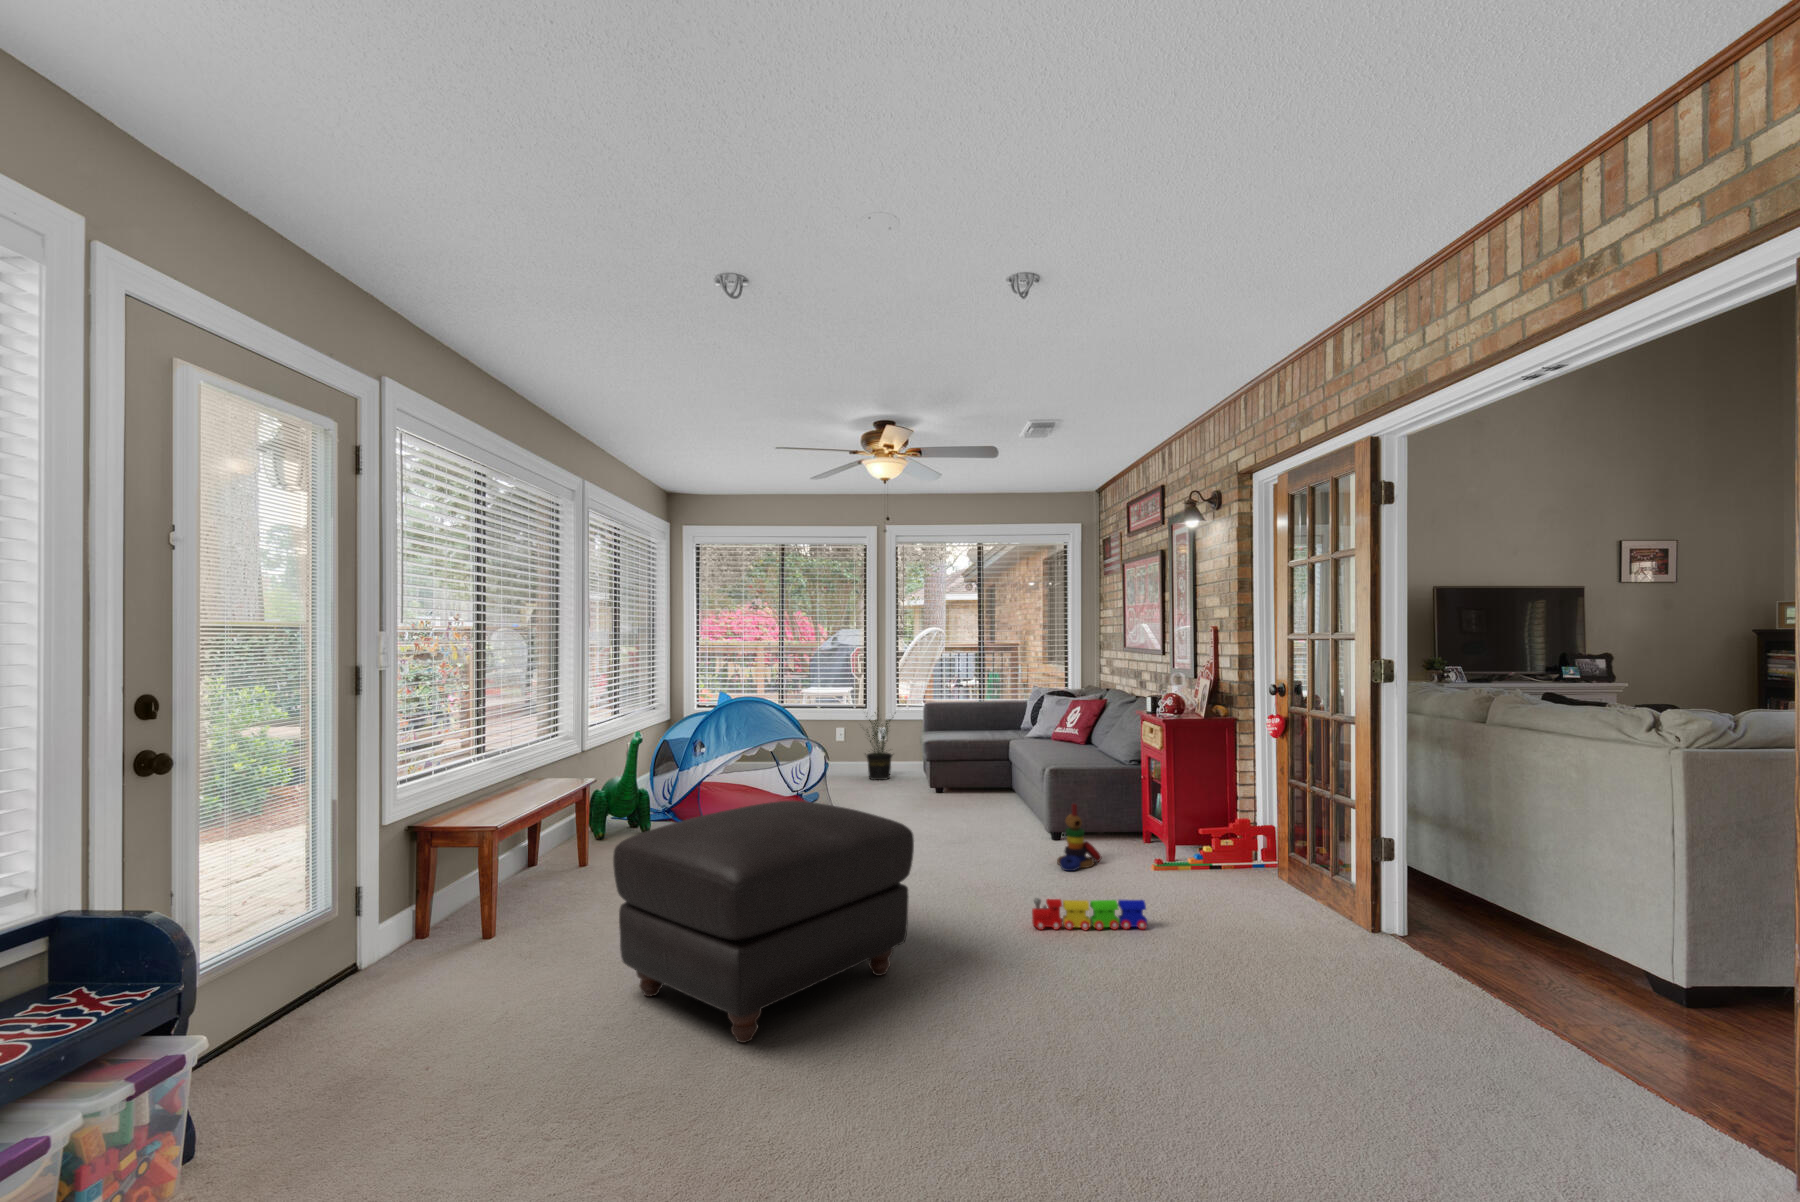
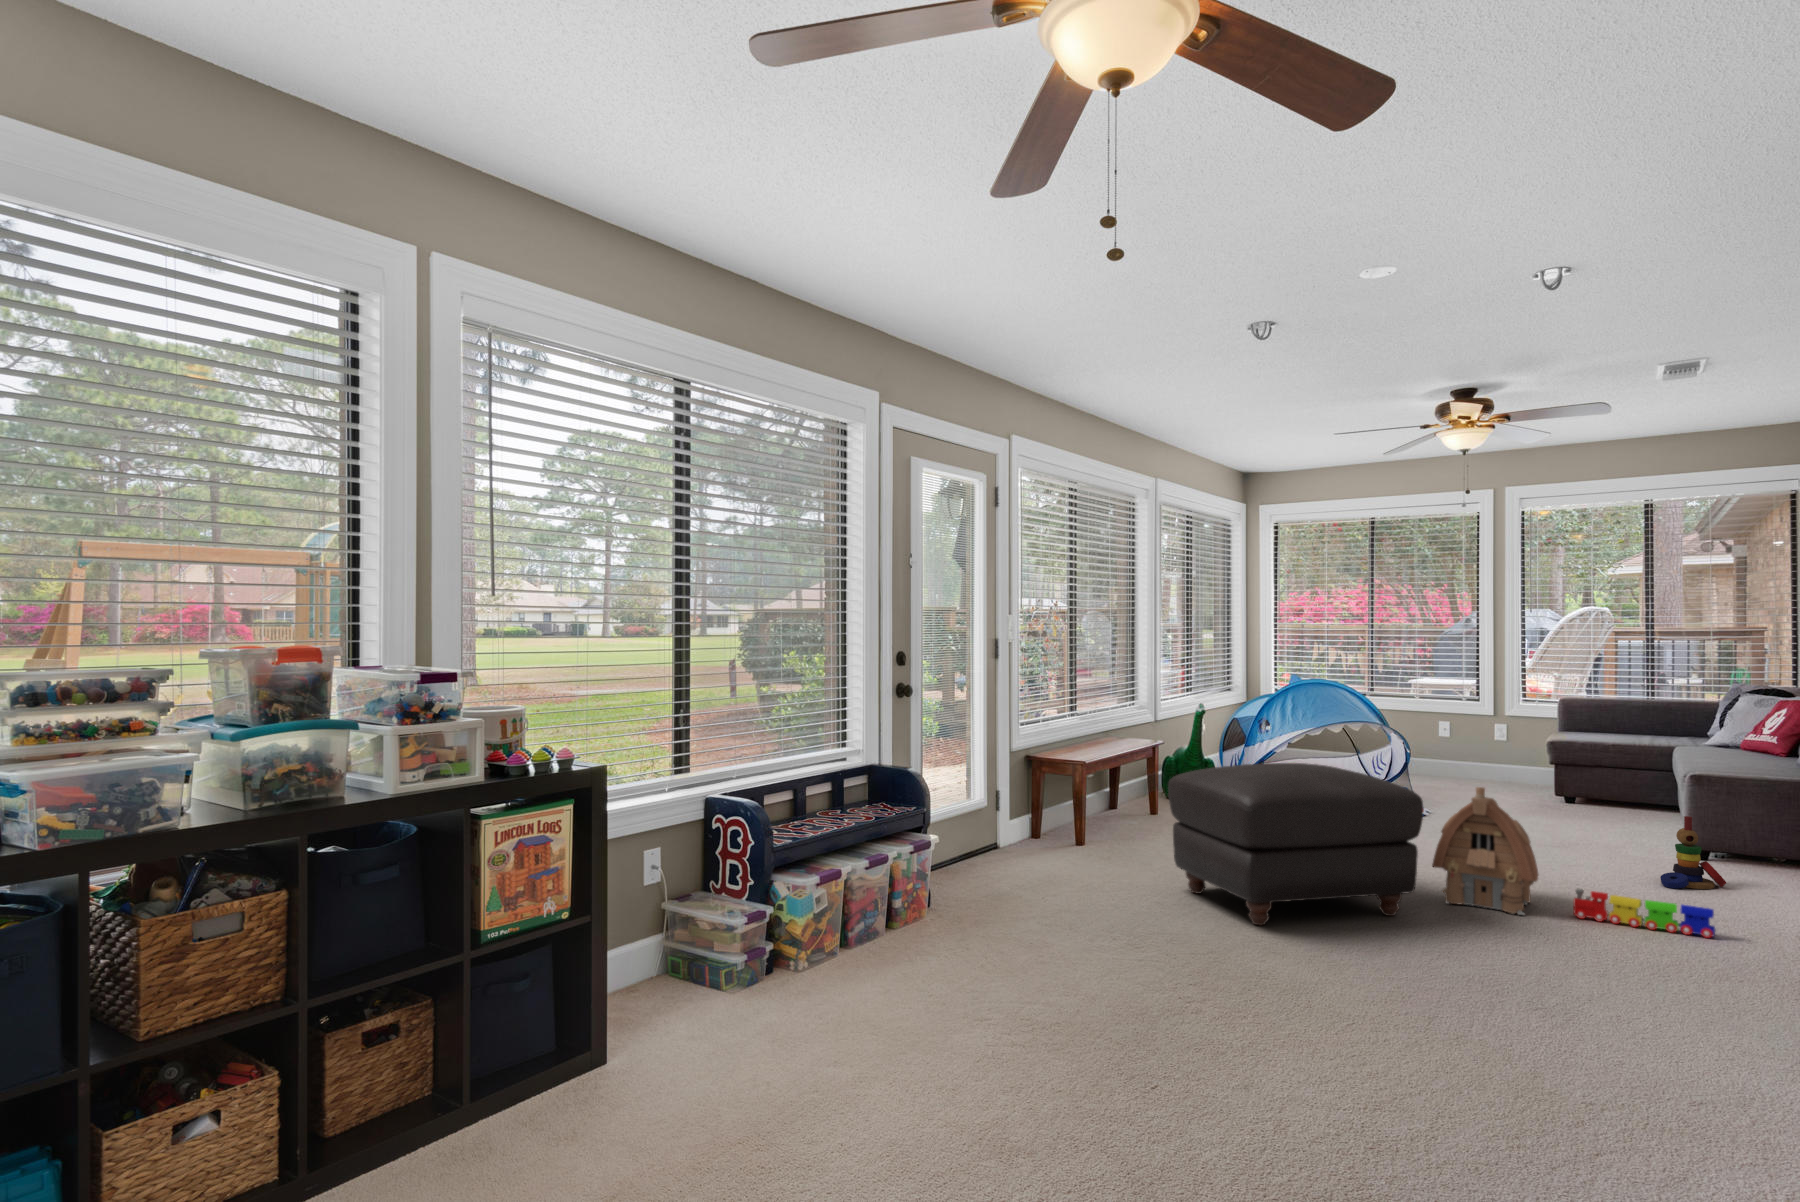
potted plant: present [866,713,893,780] -> none [1465,698,1527,785]
toy house: none [907,807,1005,939] -> present [1432,787,1538,915]

